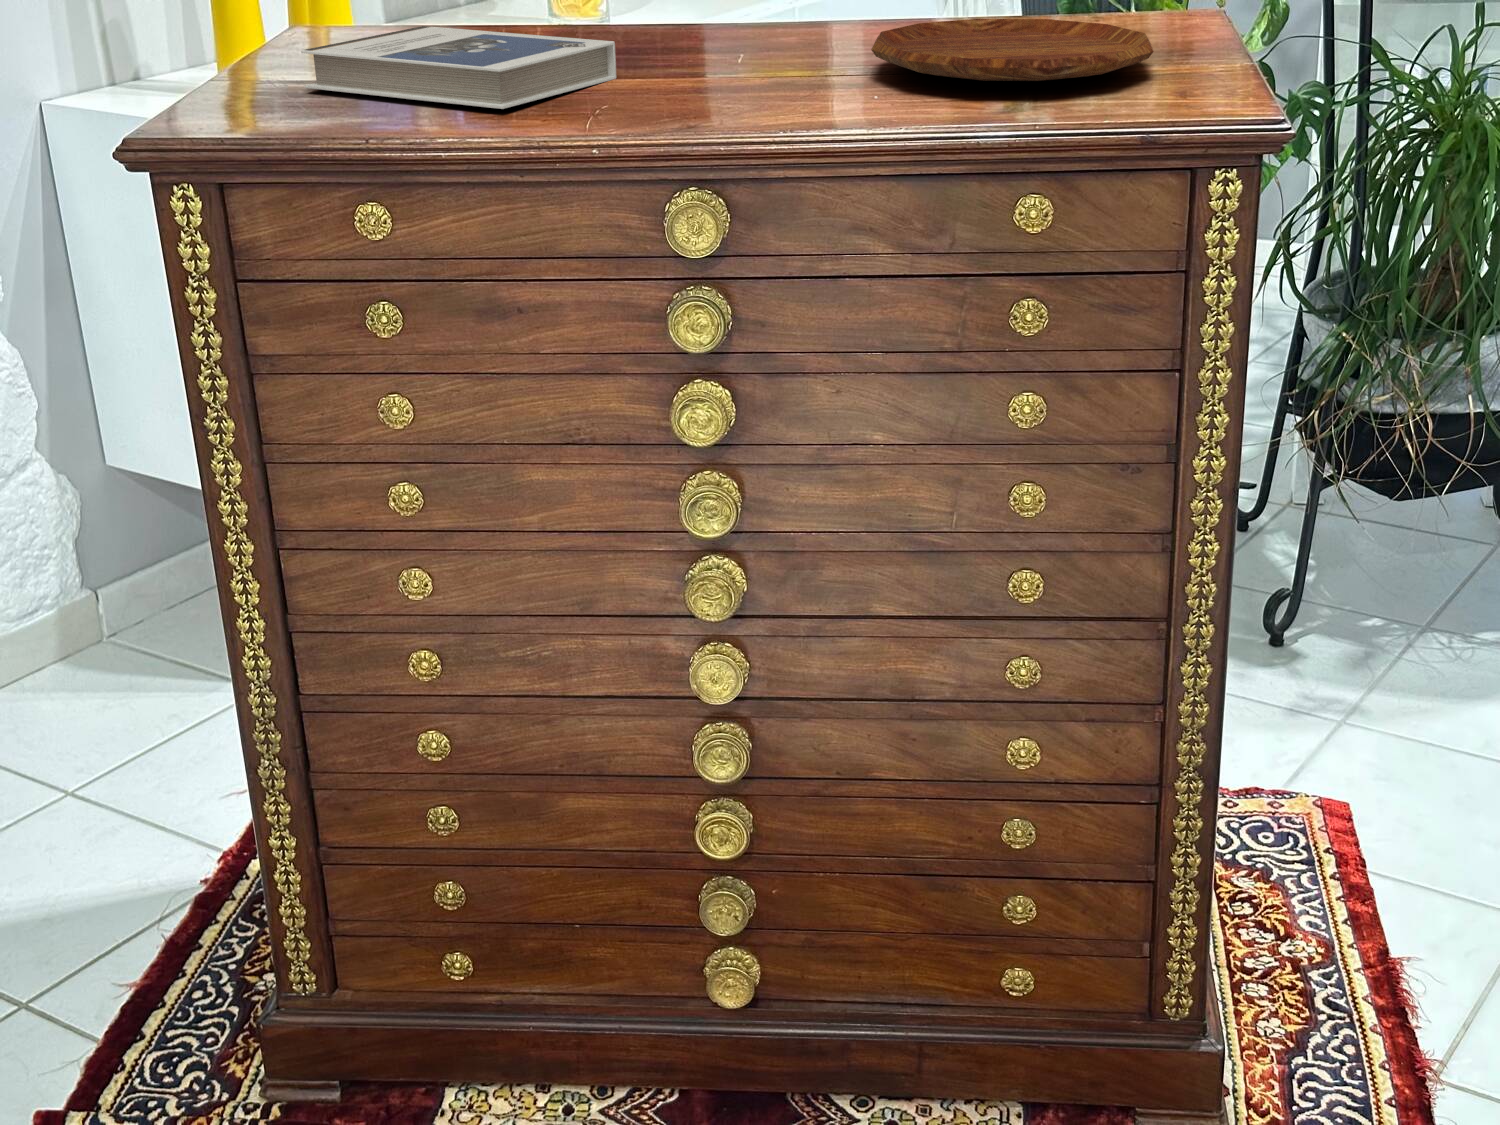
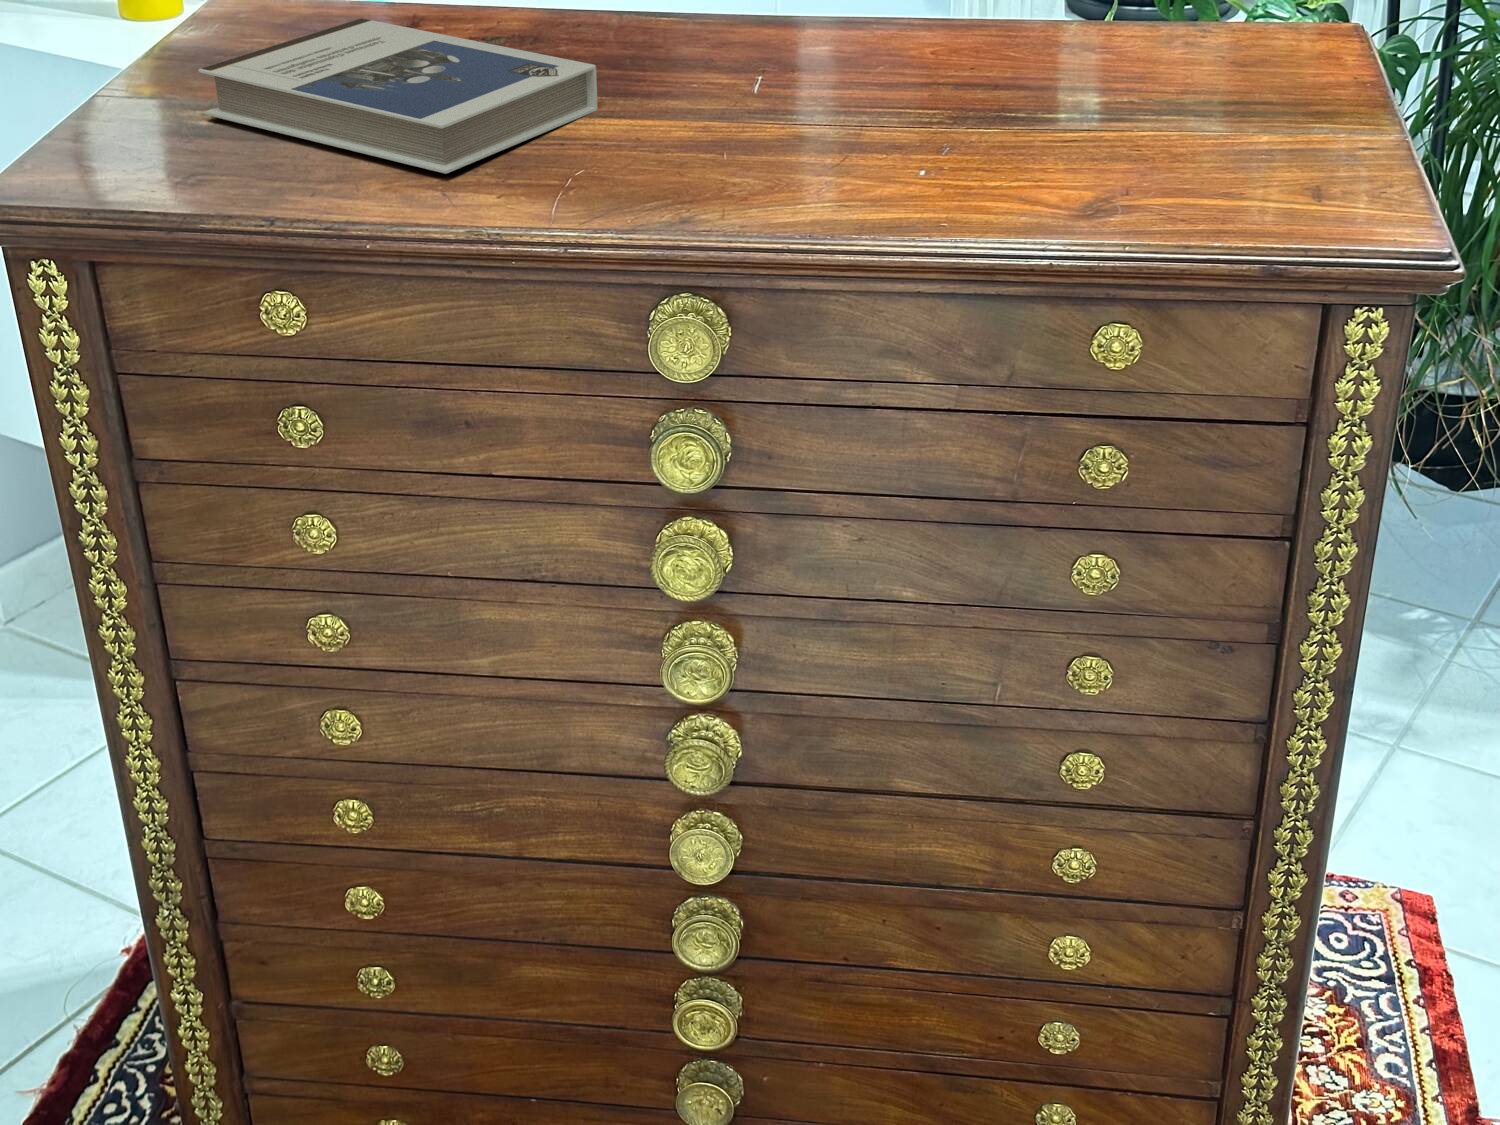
tray: present [871,19,1154,81] -> none [921,36,1284,160]

